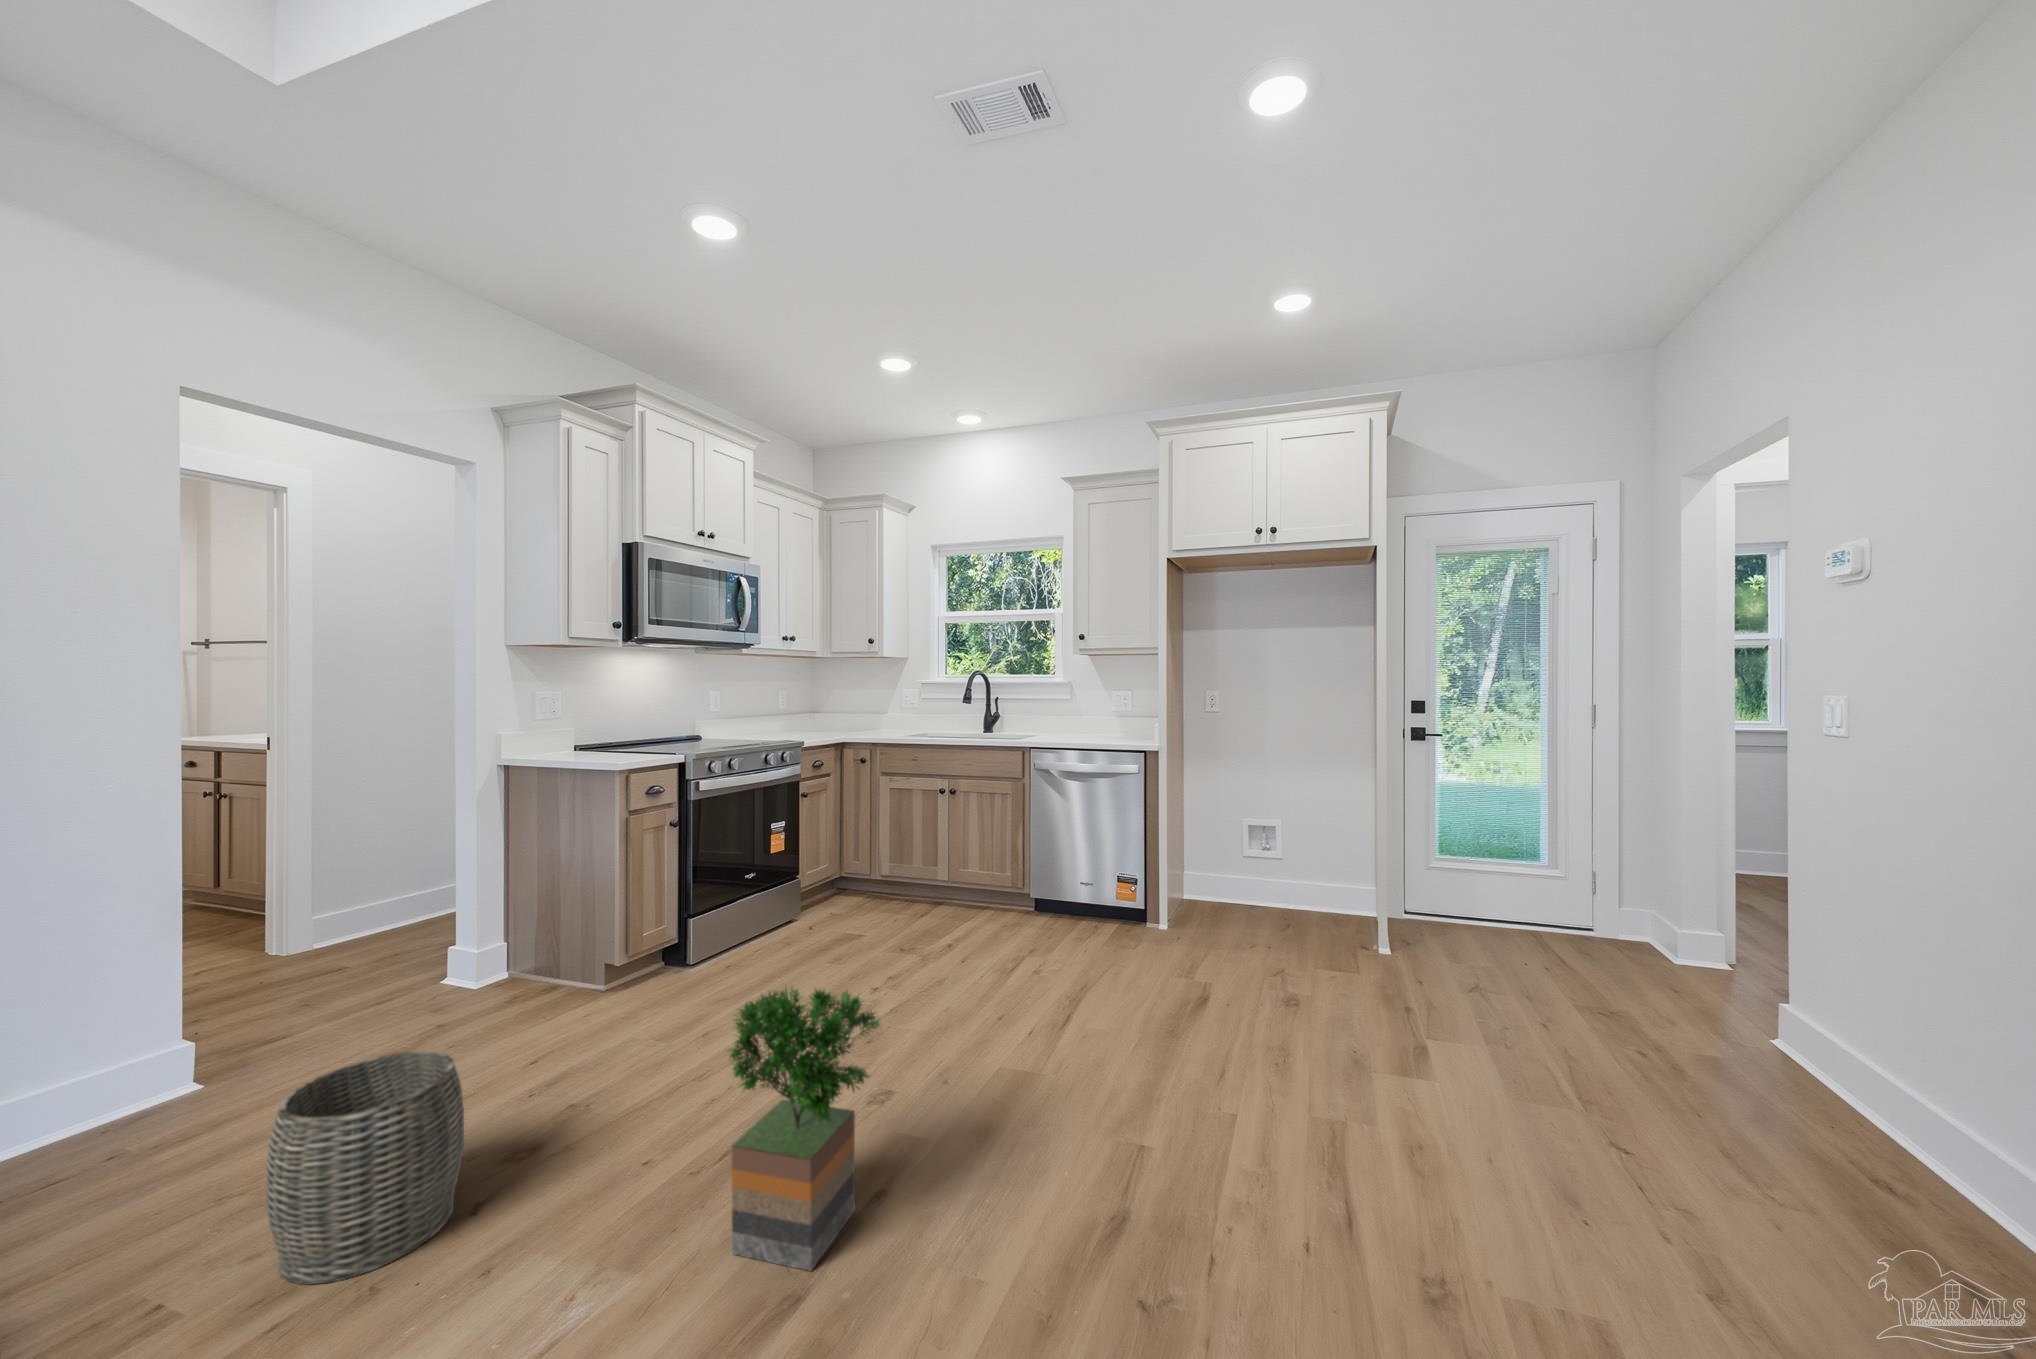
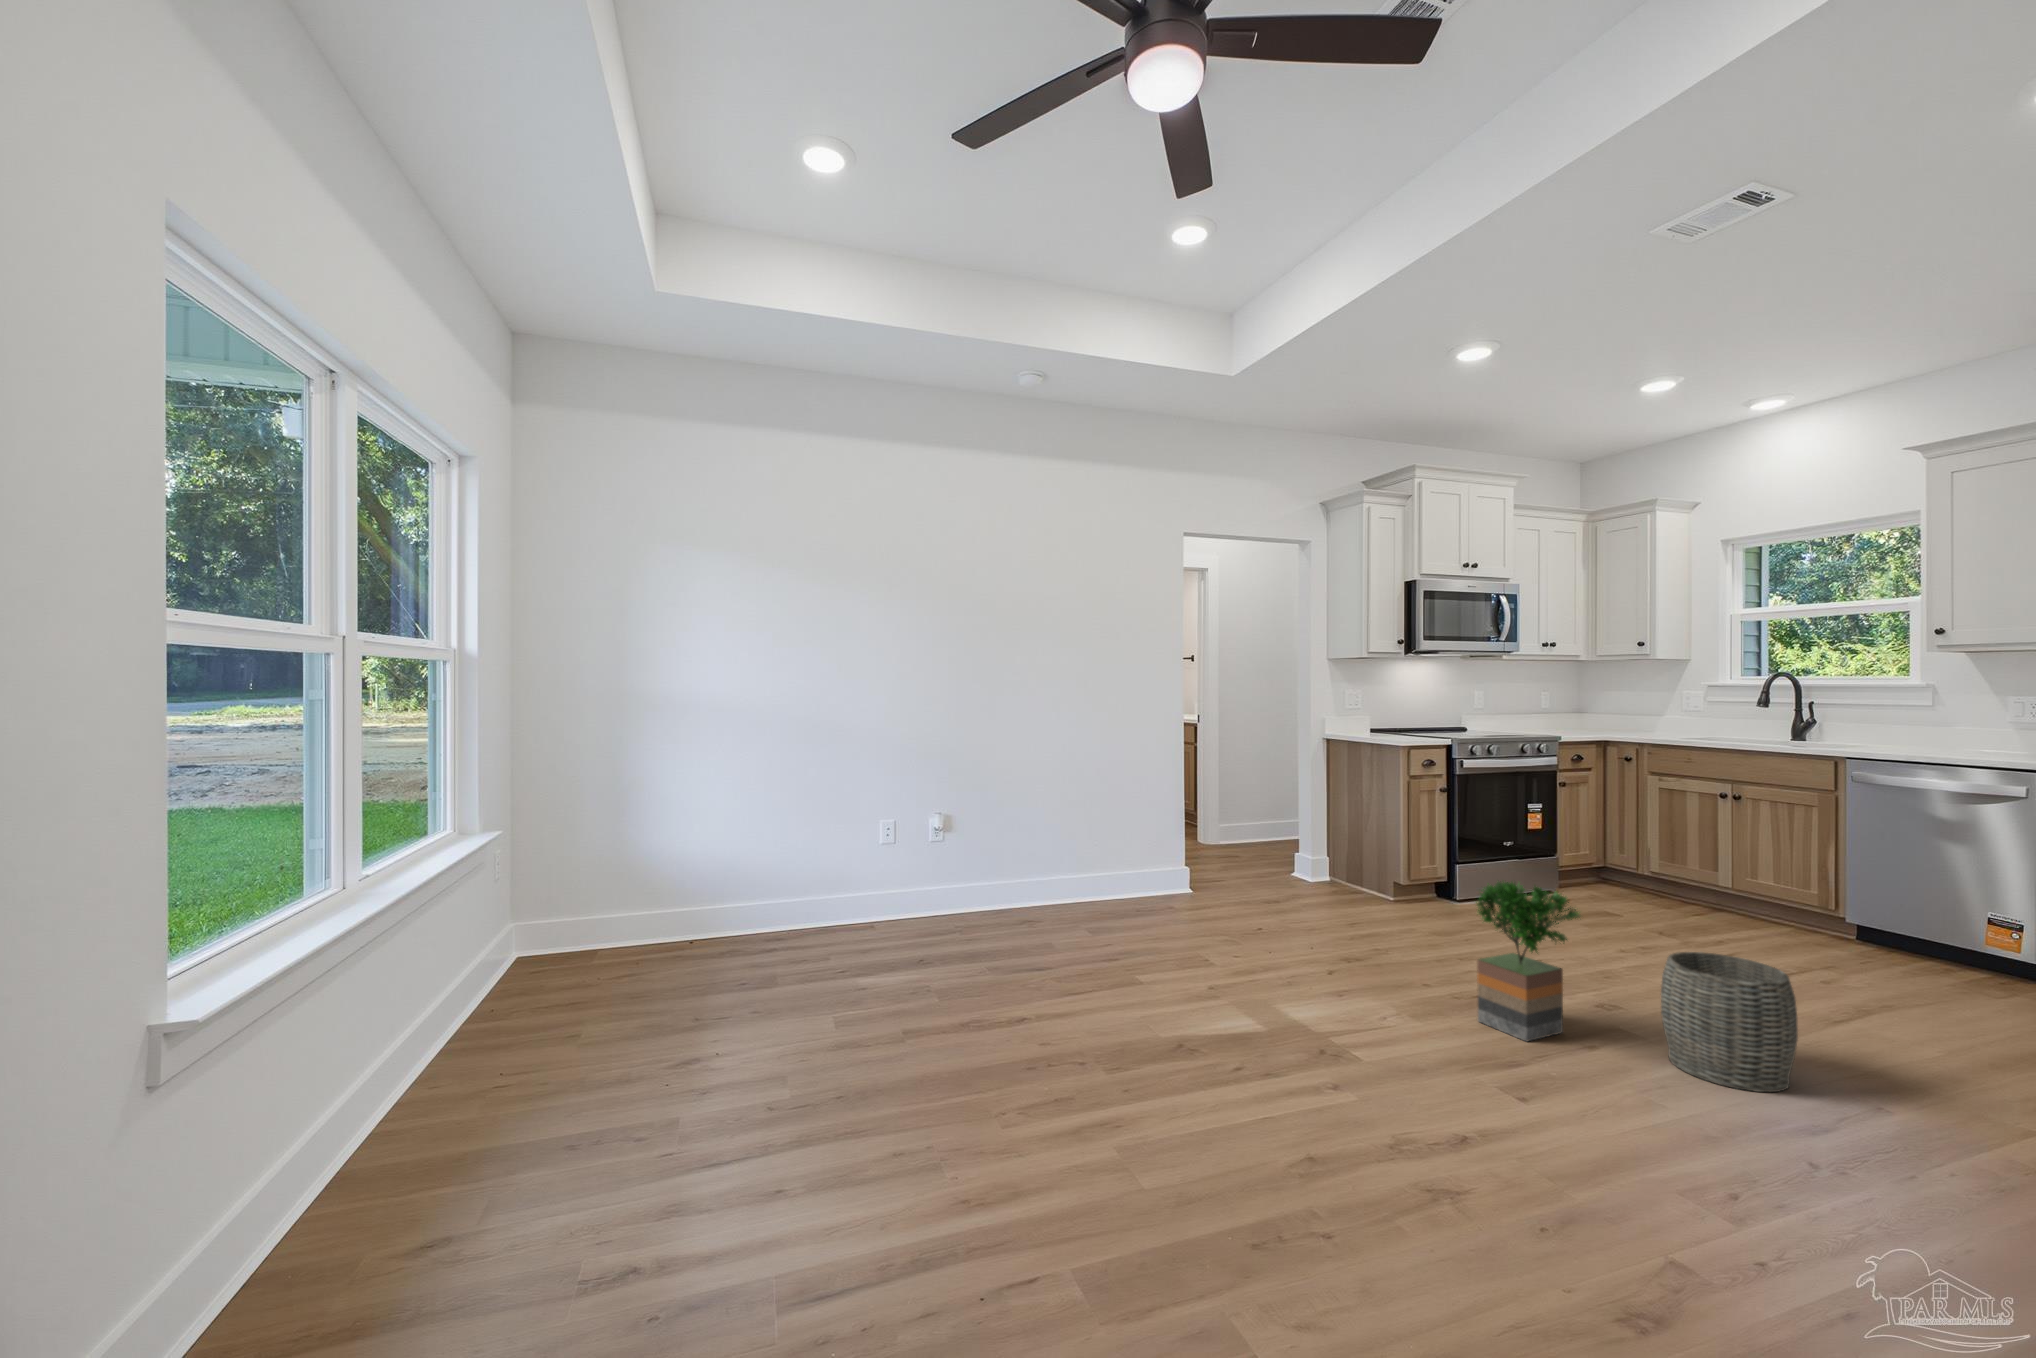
woven basket: present [266,1051,464,1284] -> present [1661,952,1798,1092]

